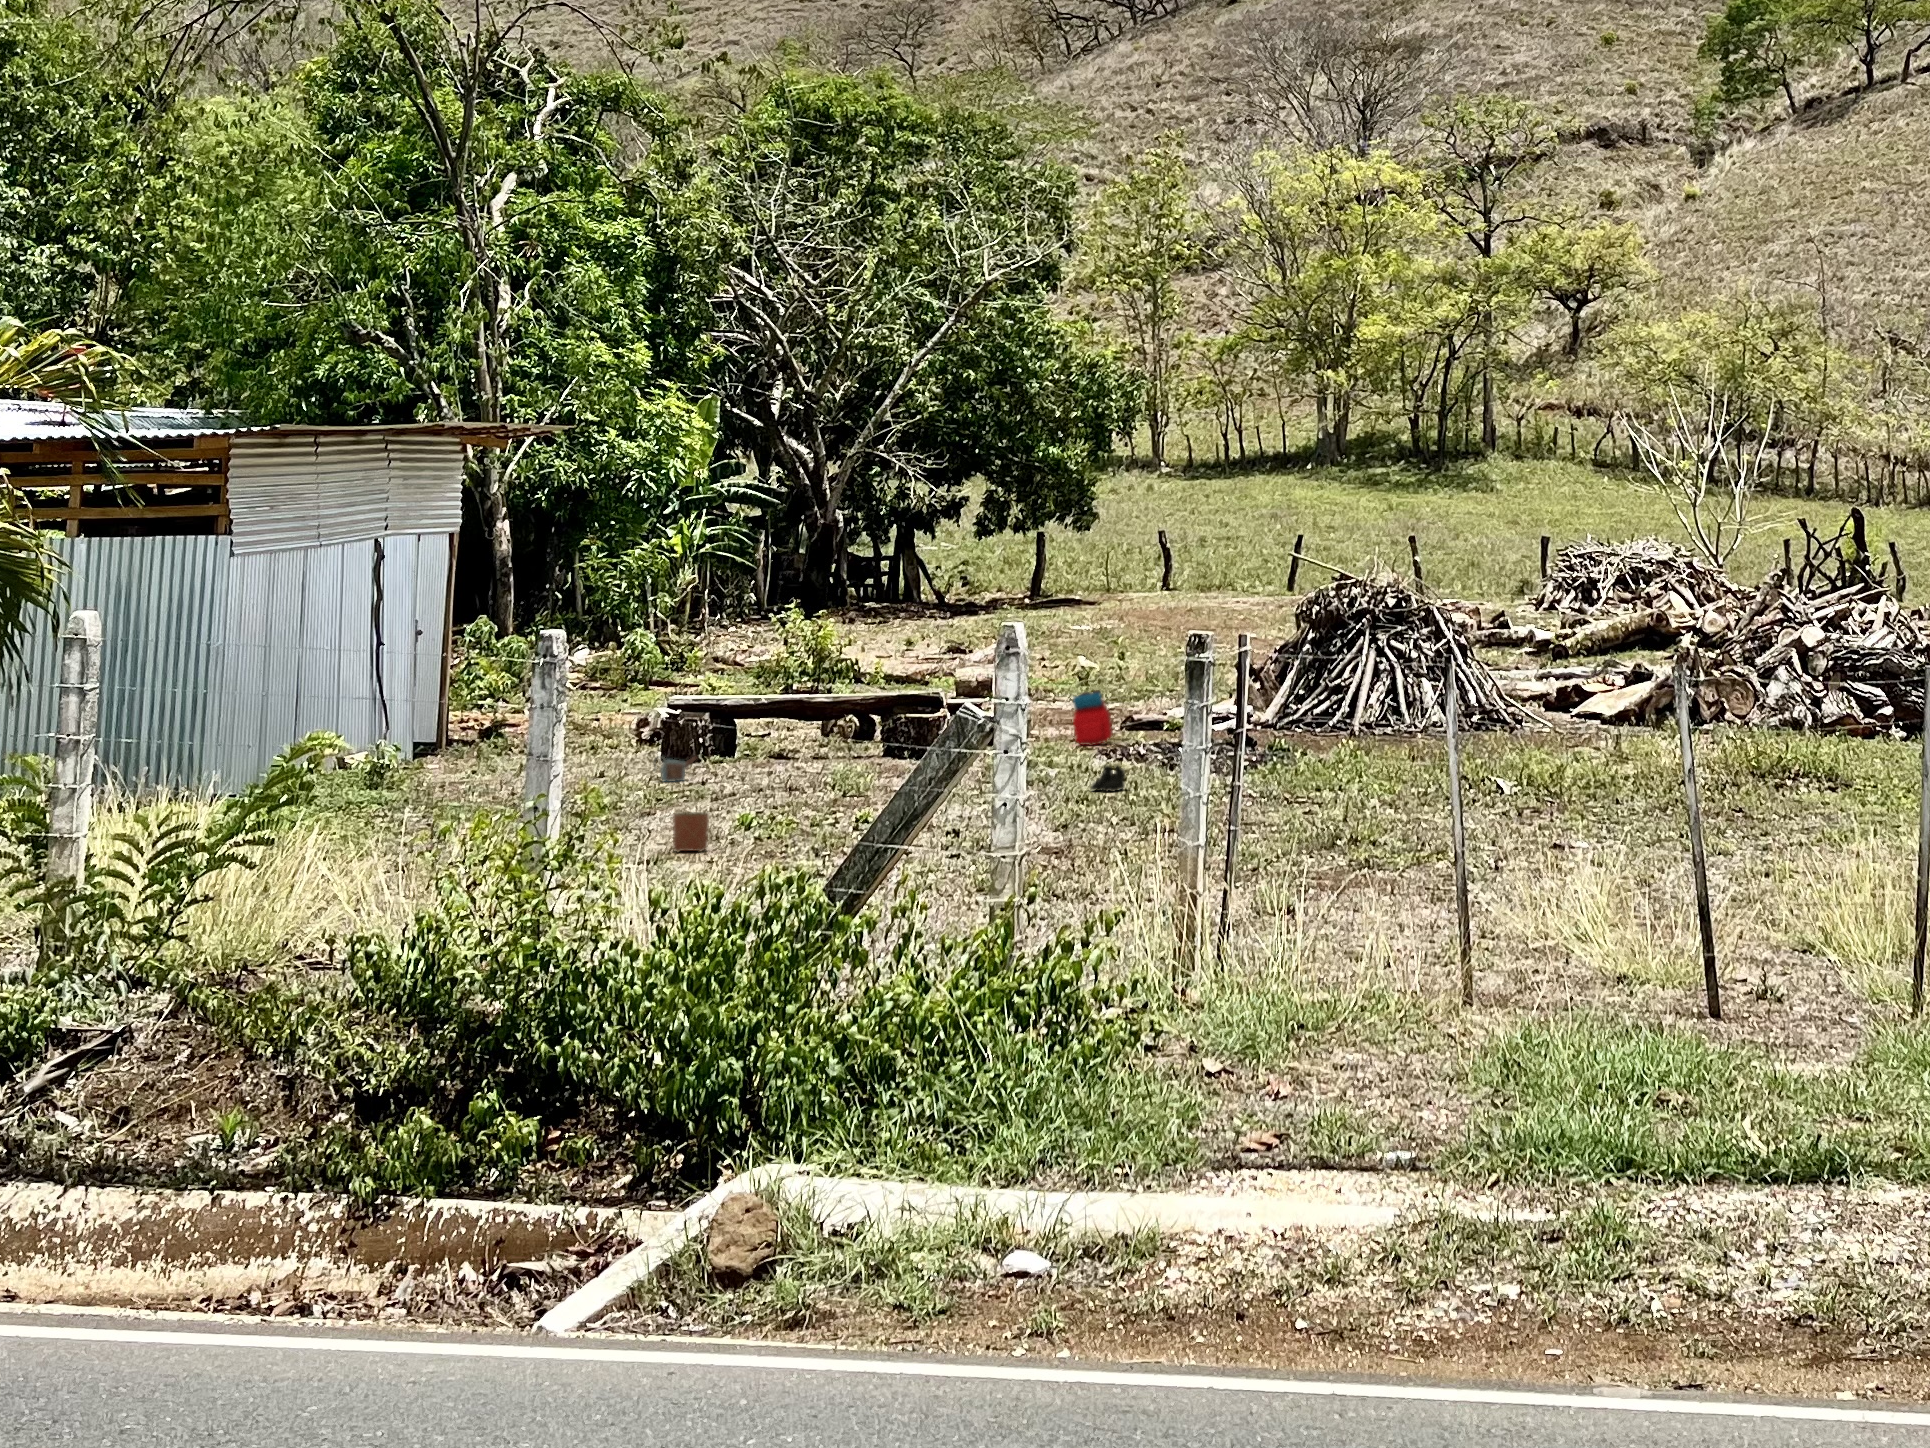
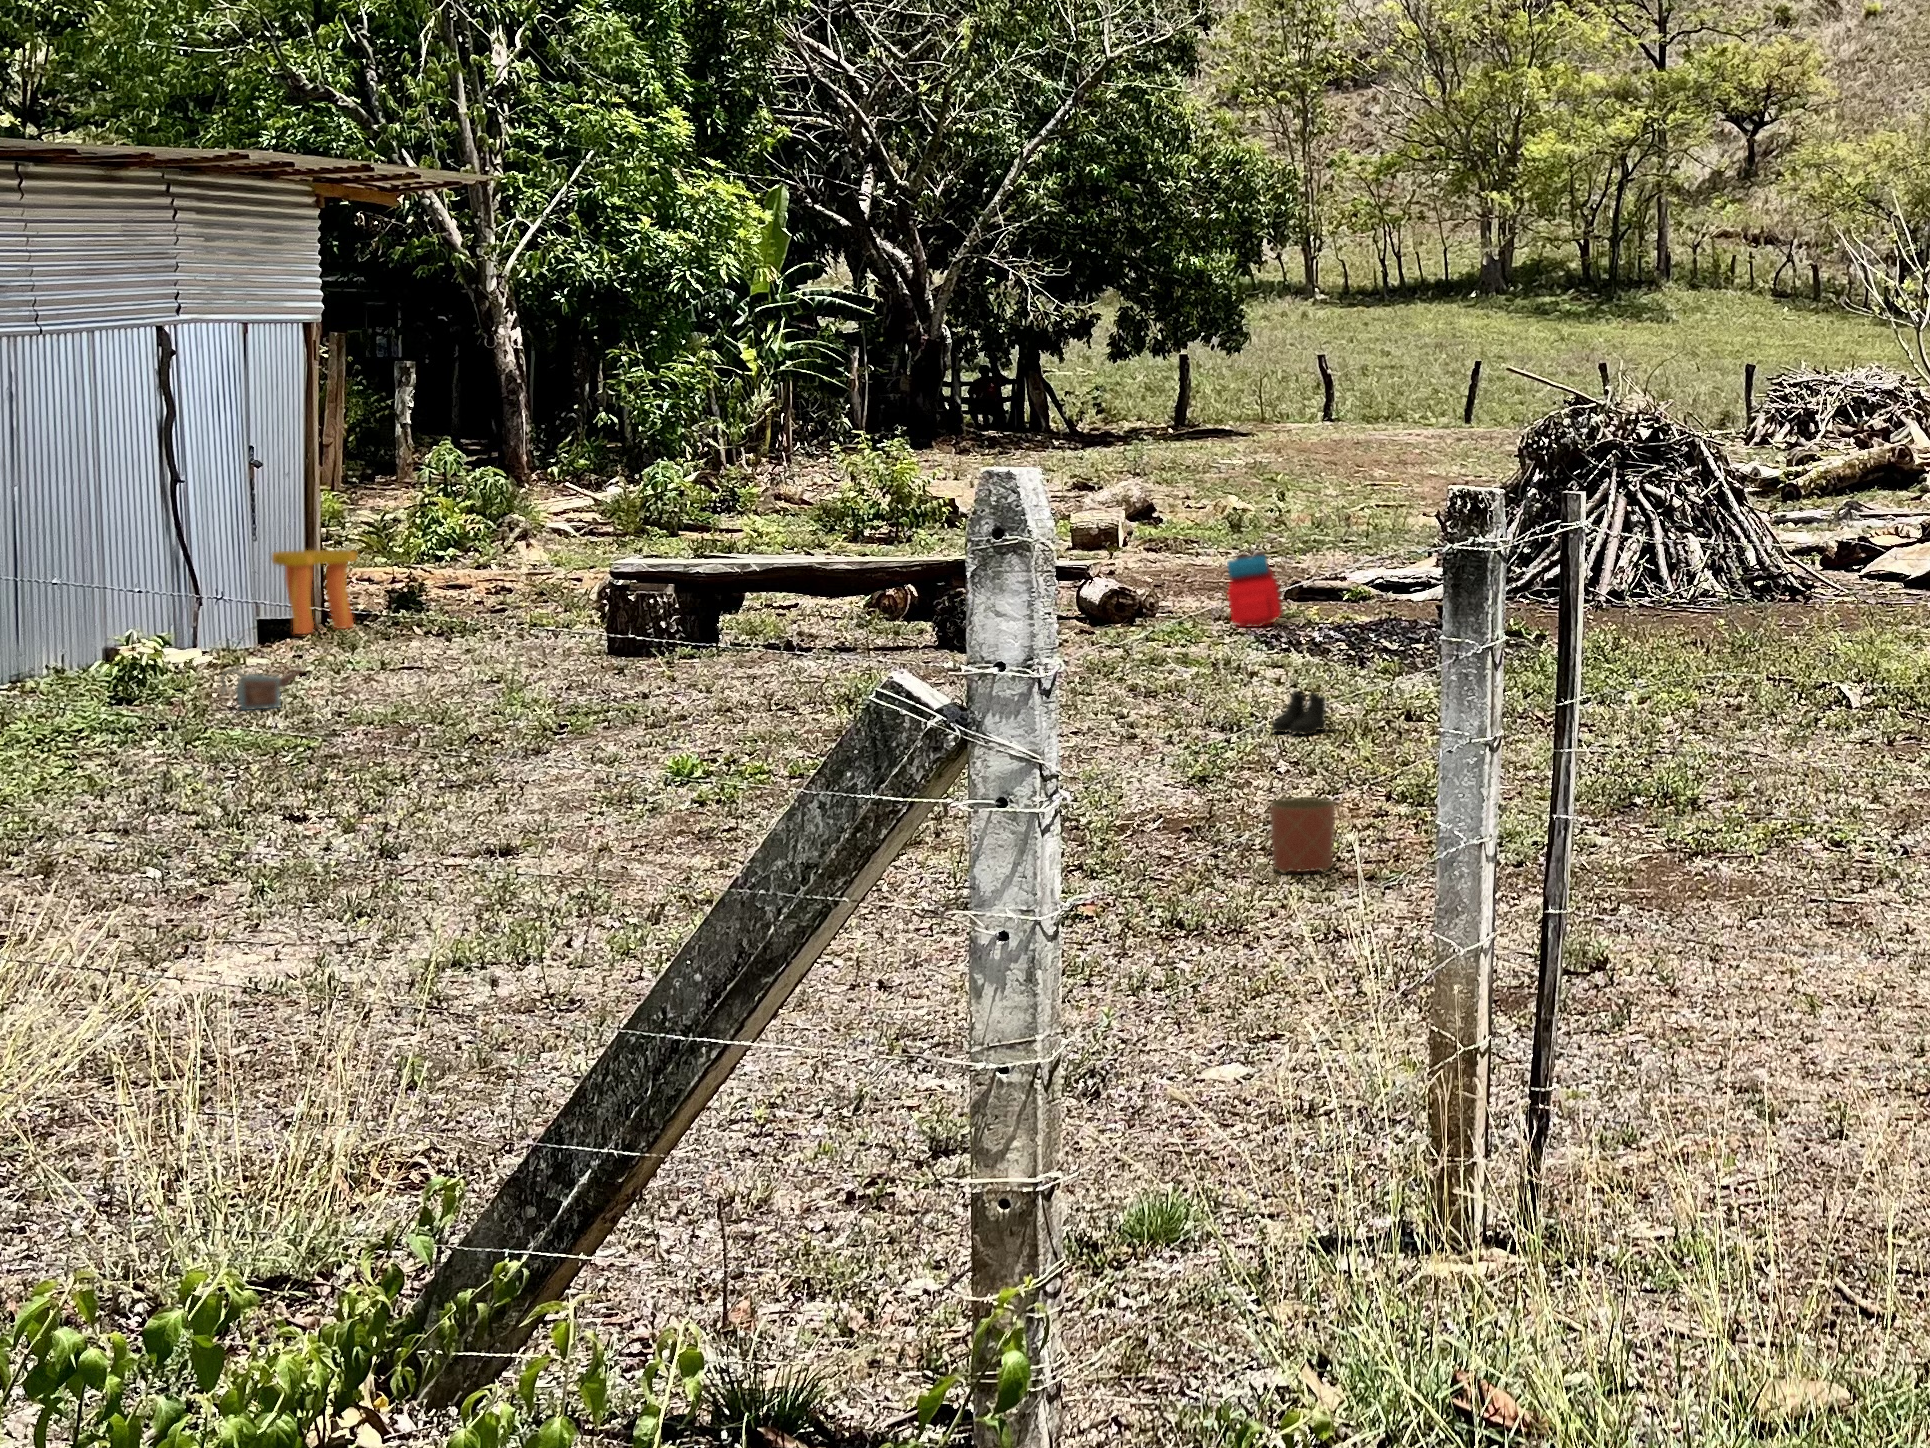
stool: none [423,692,478,750] -> present [272,550,358,634]
watering can: present [654,757,696,782] -> present [221,668,302,710]
planter: present [673,812,709,853] -> present [1270,797,1335,873]

